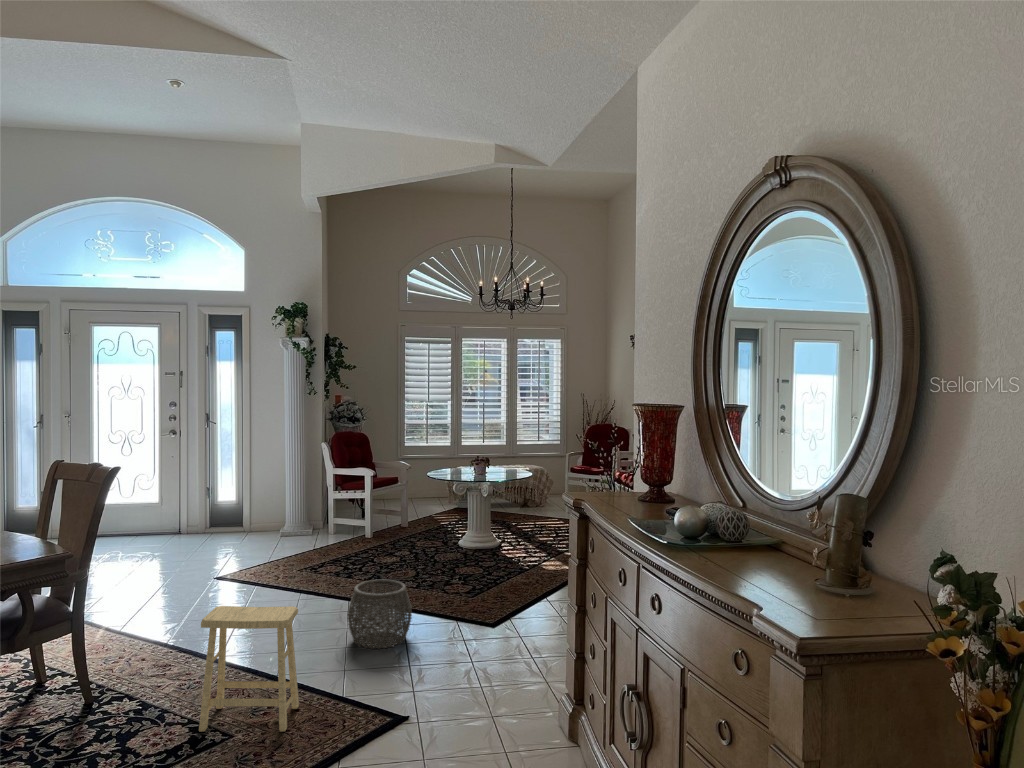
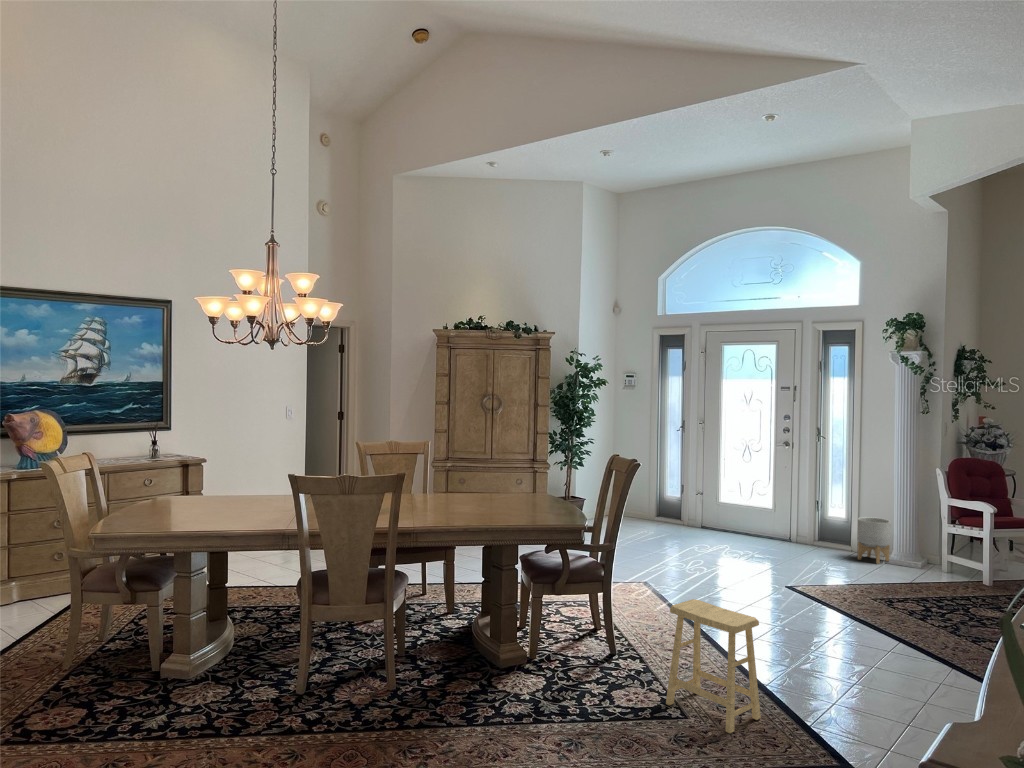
planter: none [254,495,283,538] -> present [857,517,891,564]
woven basket: present [348,580,412,649] -> none [859,622,940,704]

